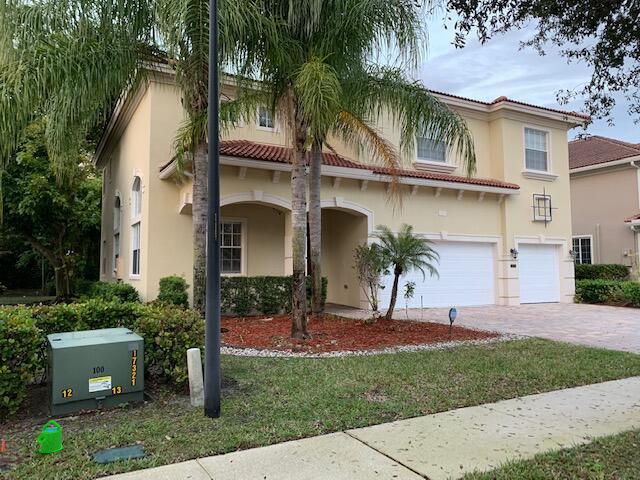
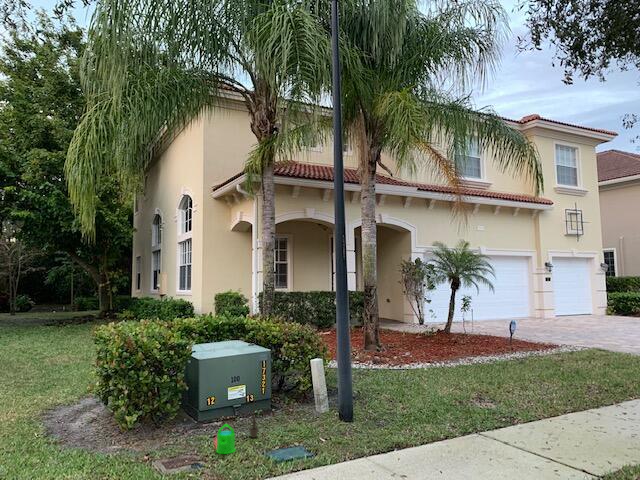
decorative plant: none [78,397,108,435] -> present [246,404,259,437]

